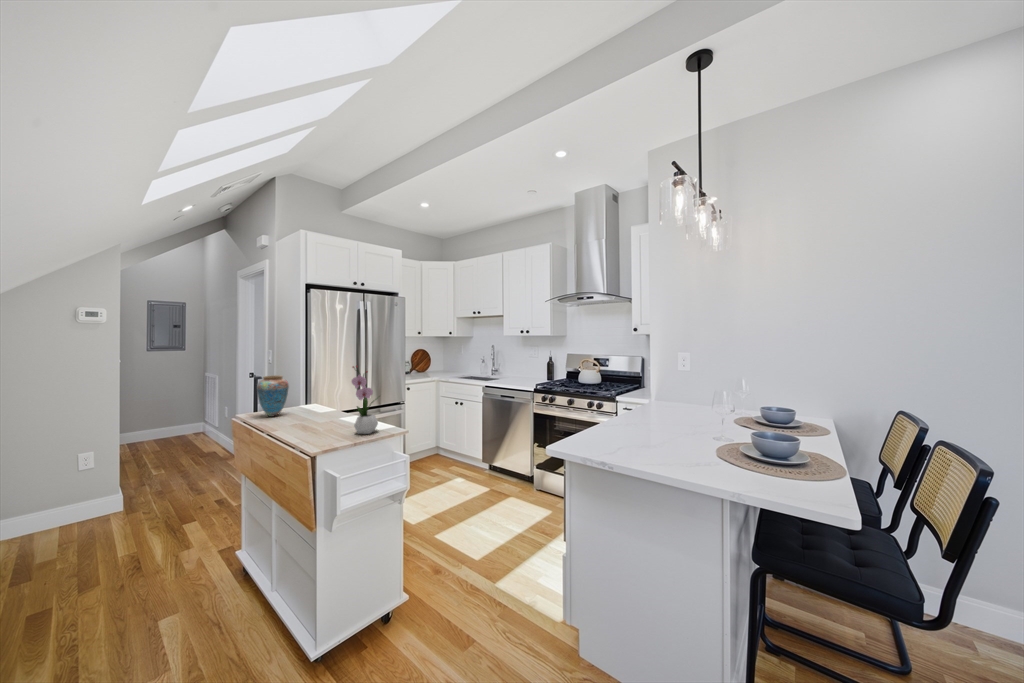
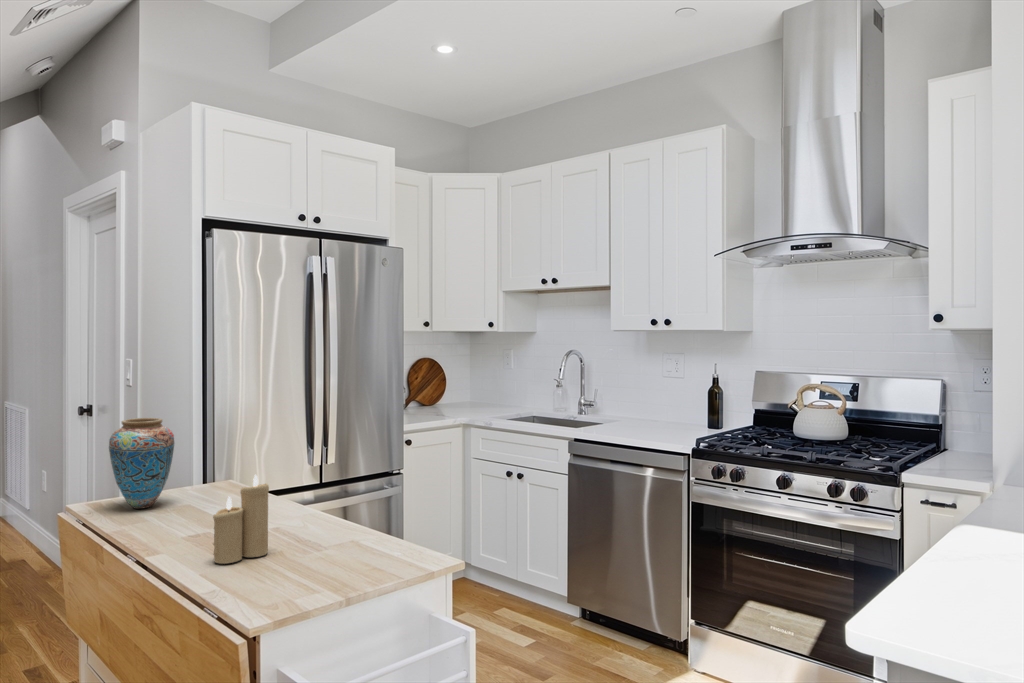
flower arrangement: present [352,365,378,434] -> none [323,403,384,564]
candle: none [303,397,329,435] -> present [213,475,269,564]

